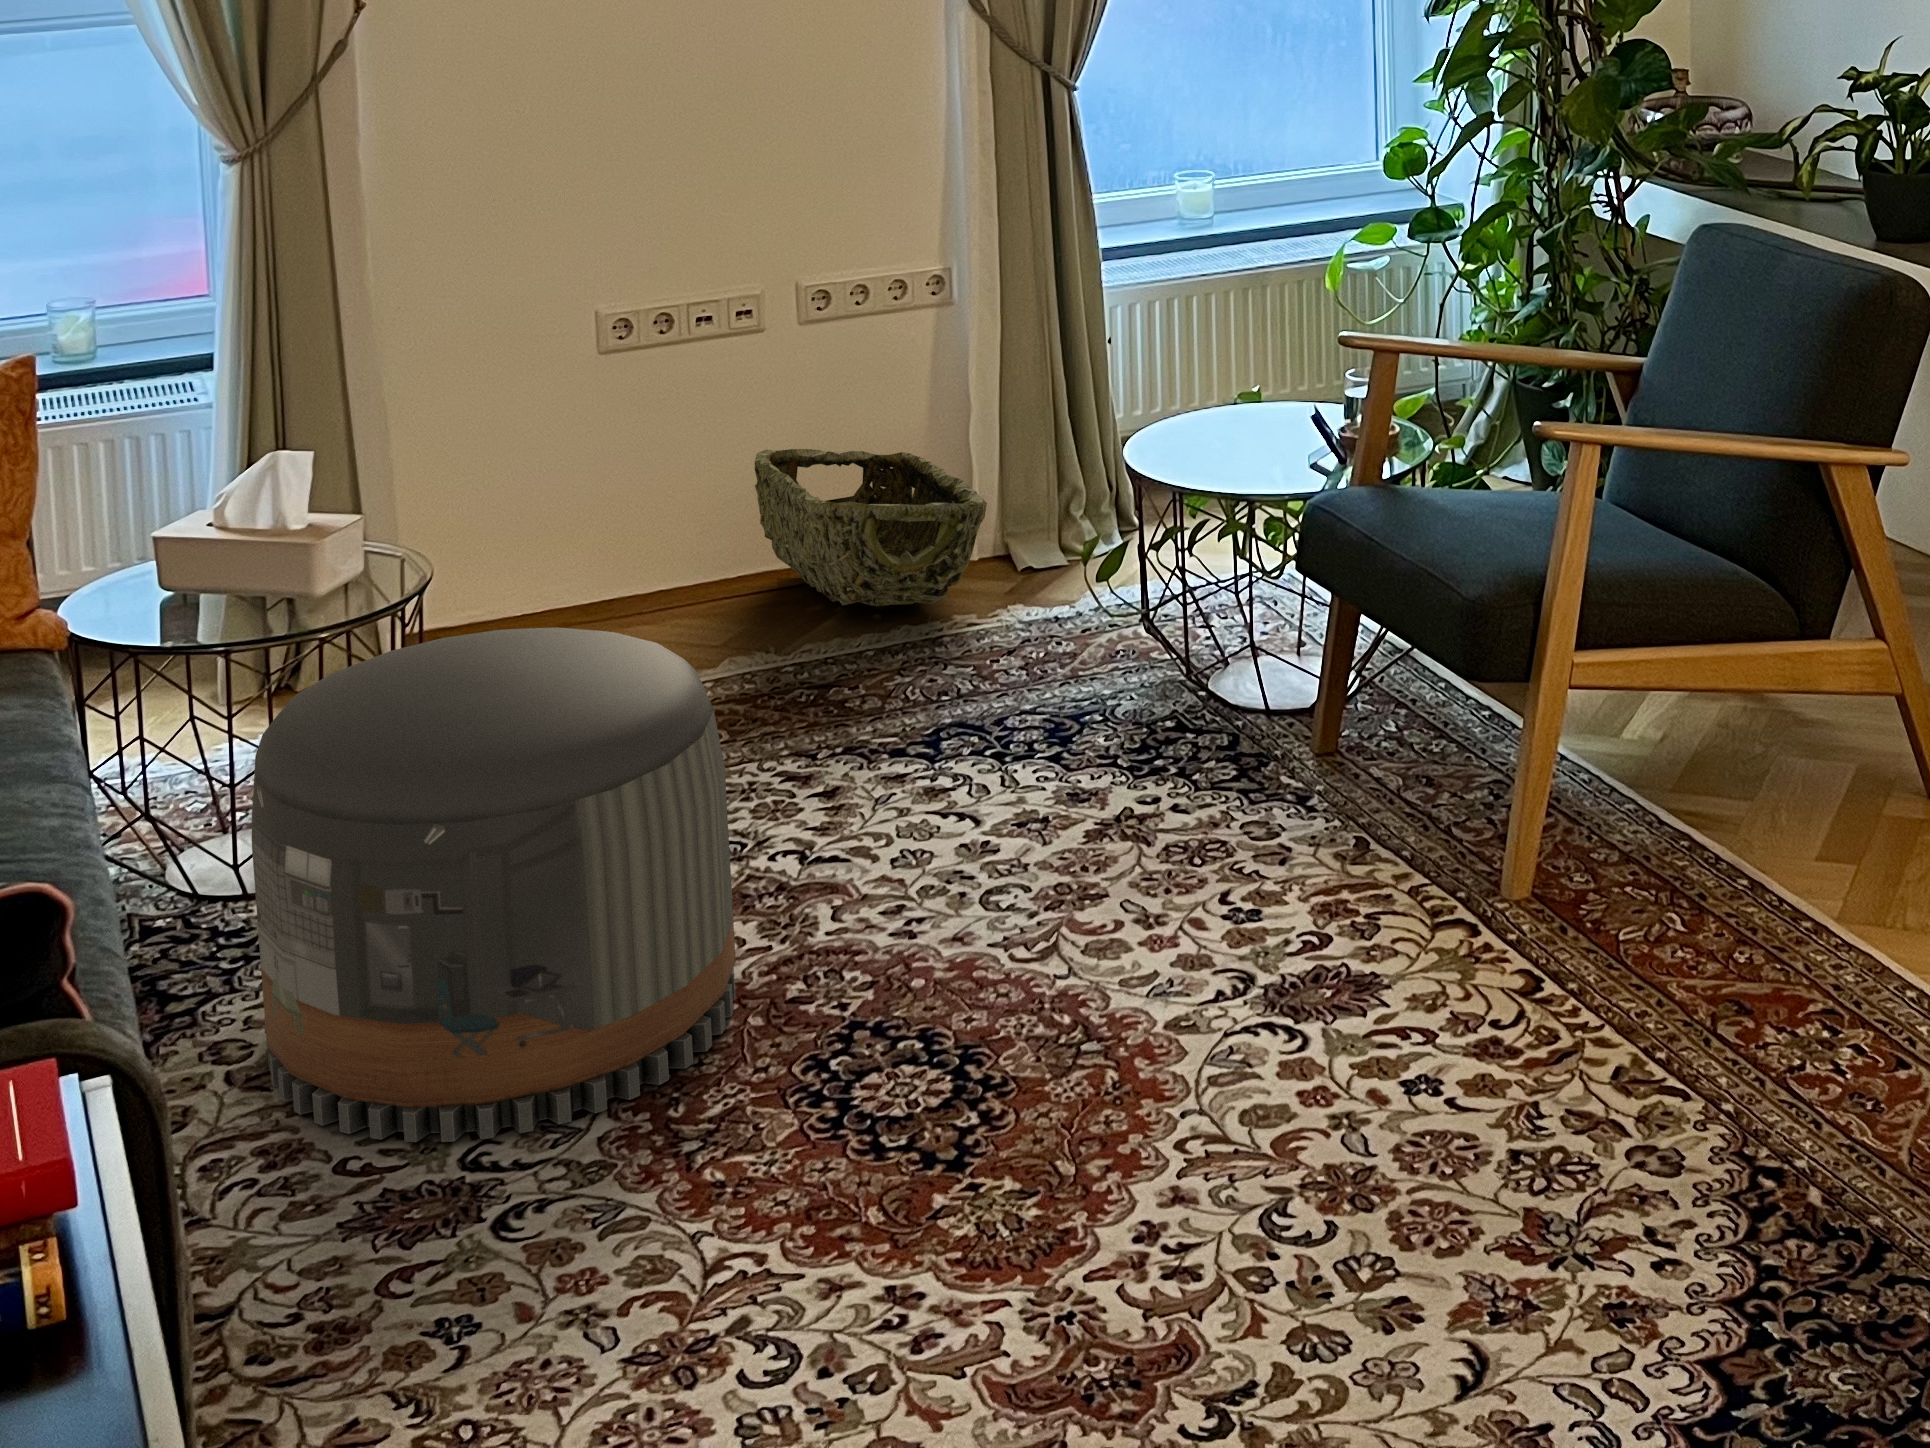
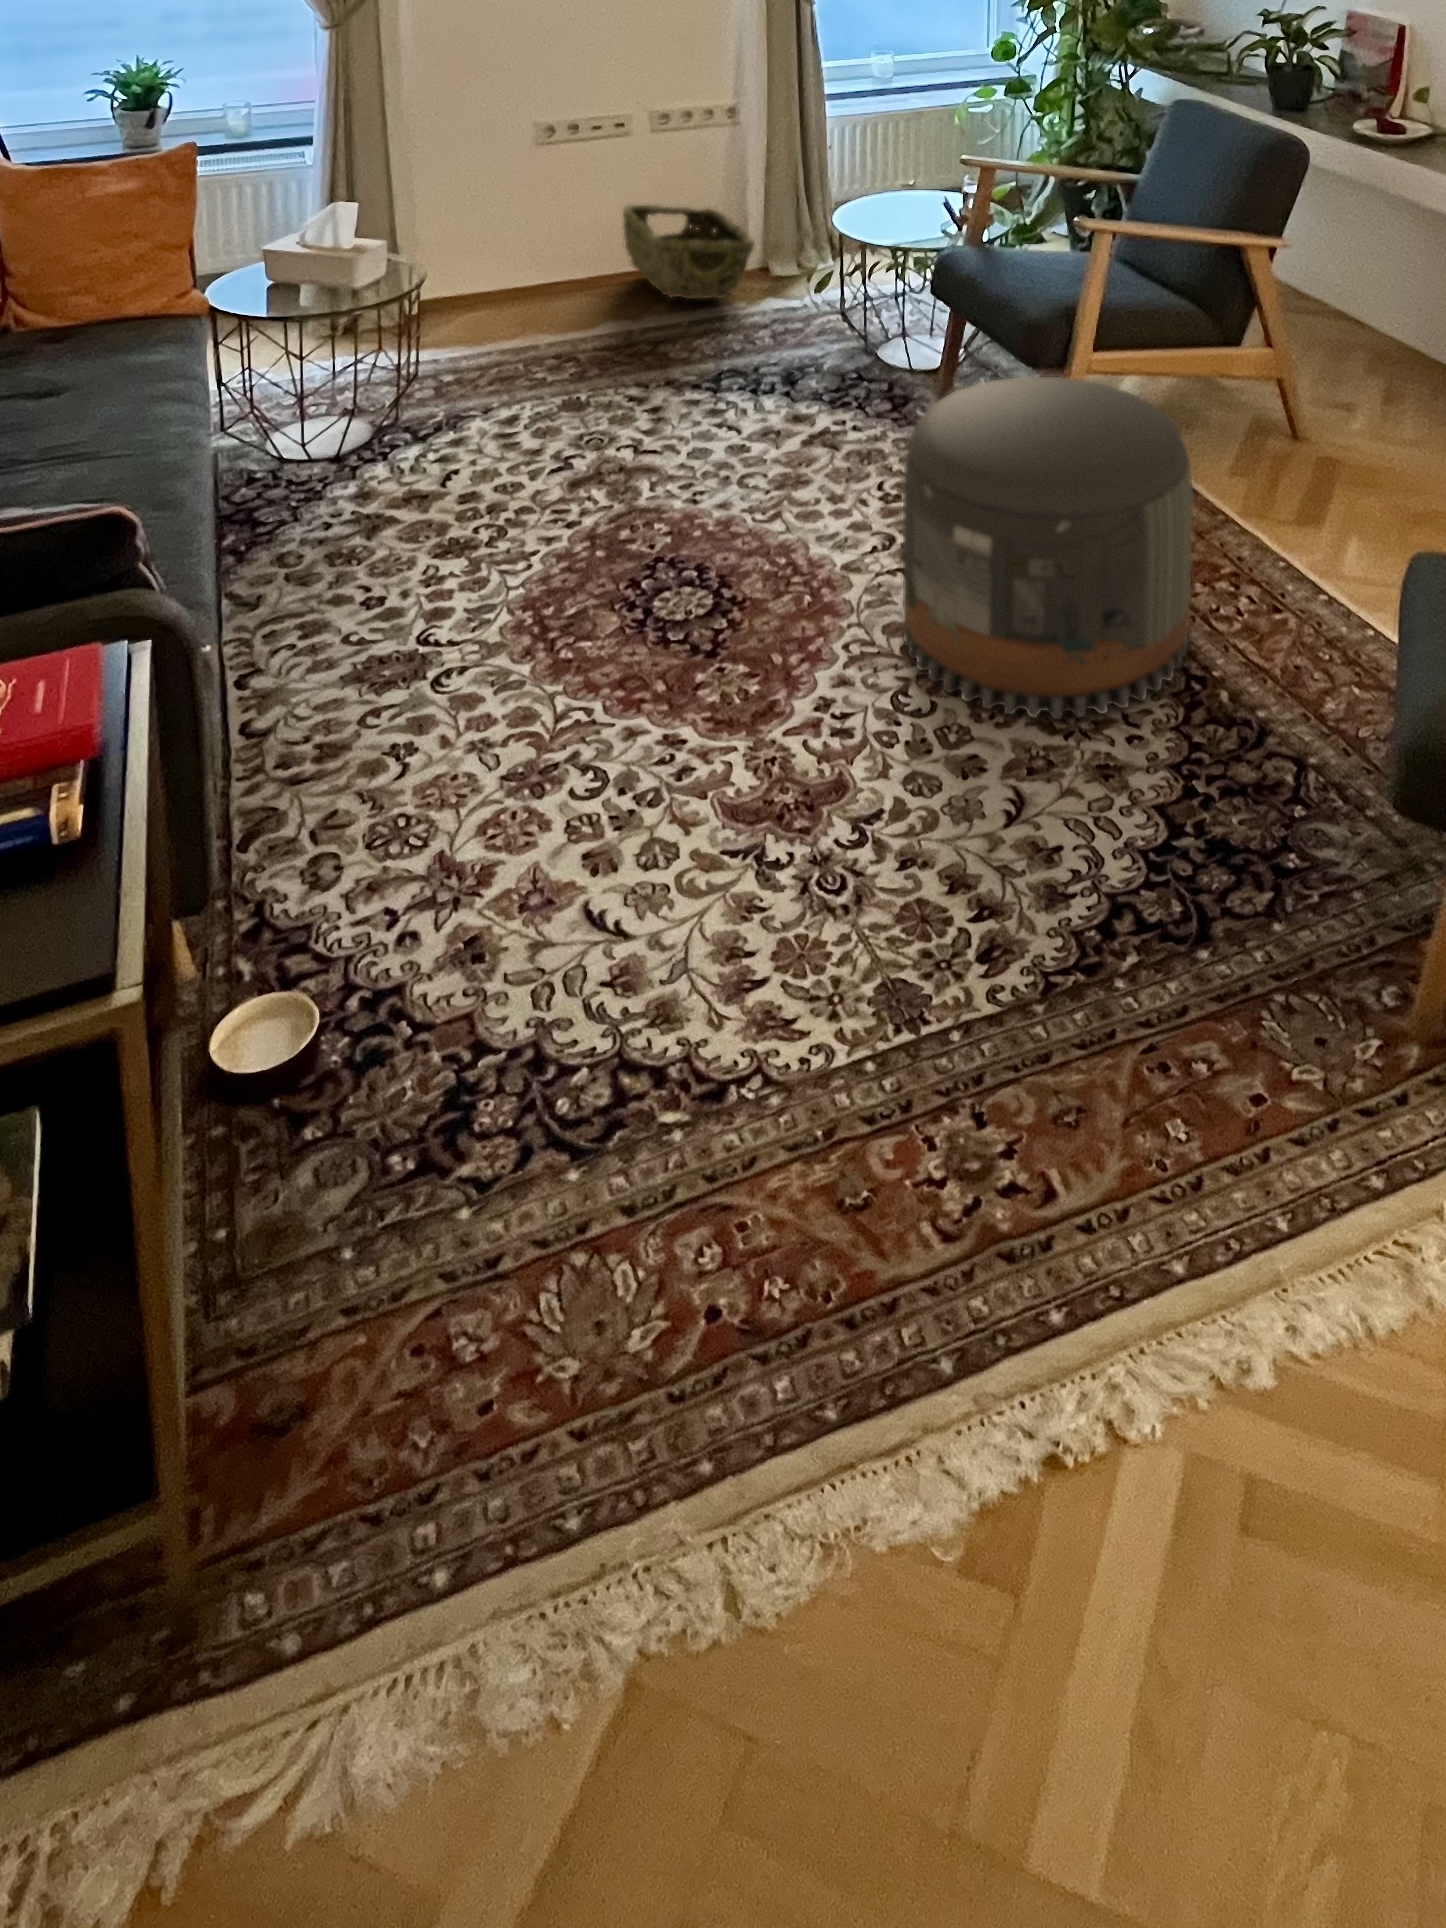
pouf: present [252,627,736,1142] -> present [903,377,1193,718]

